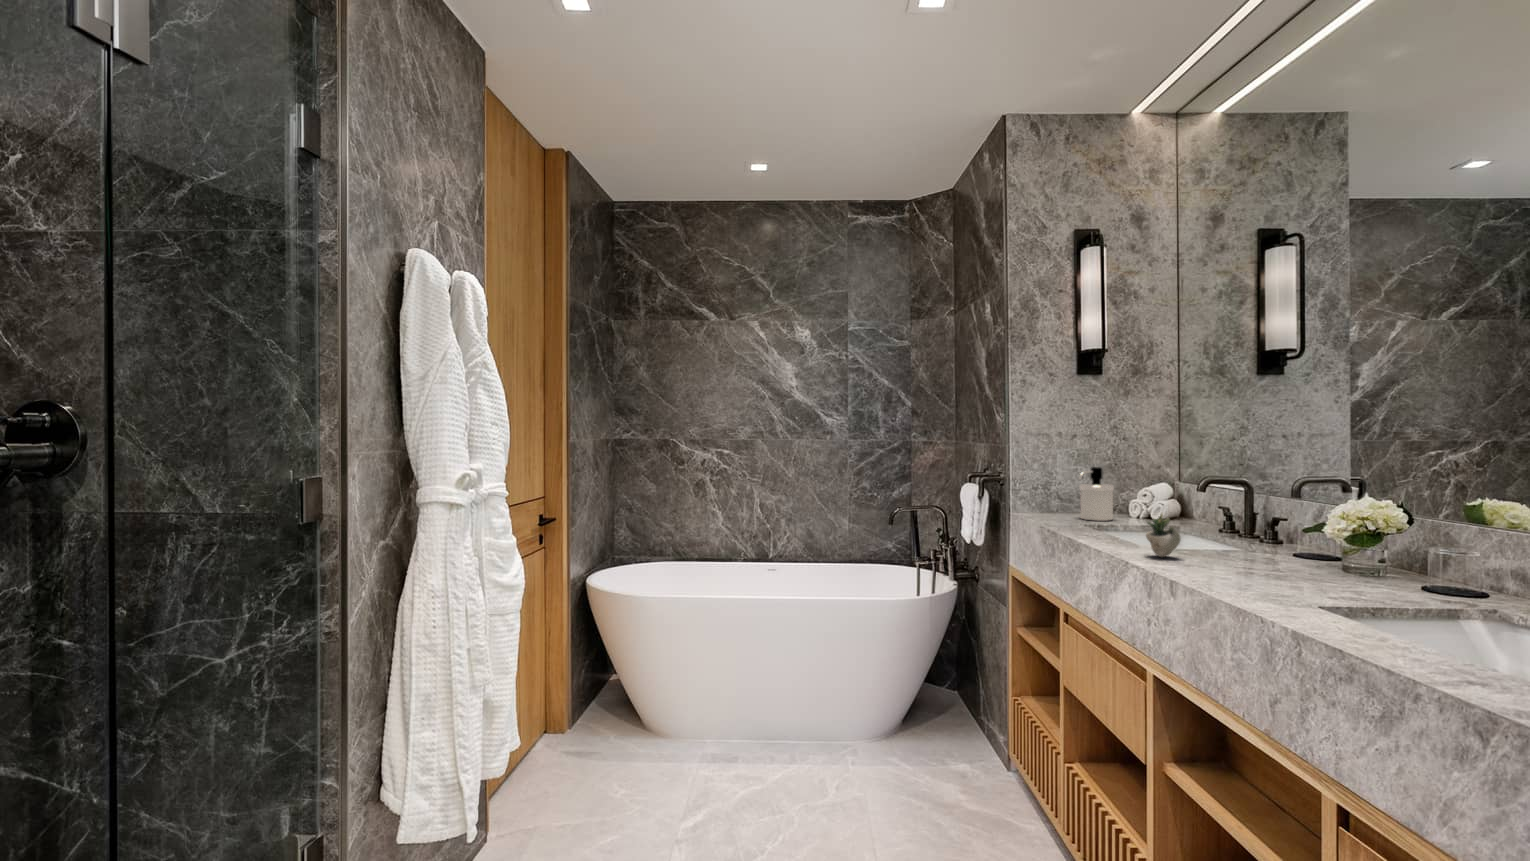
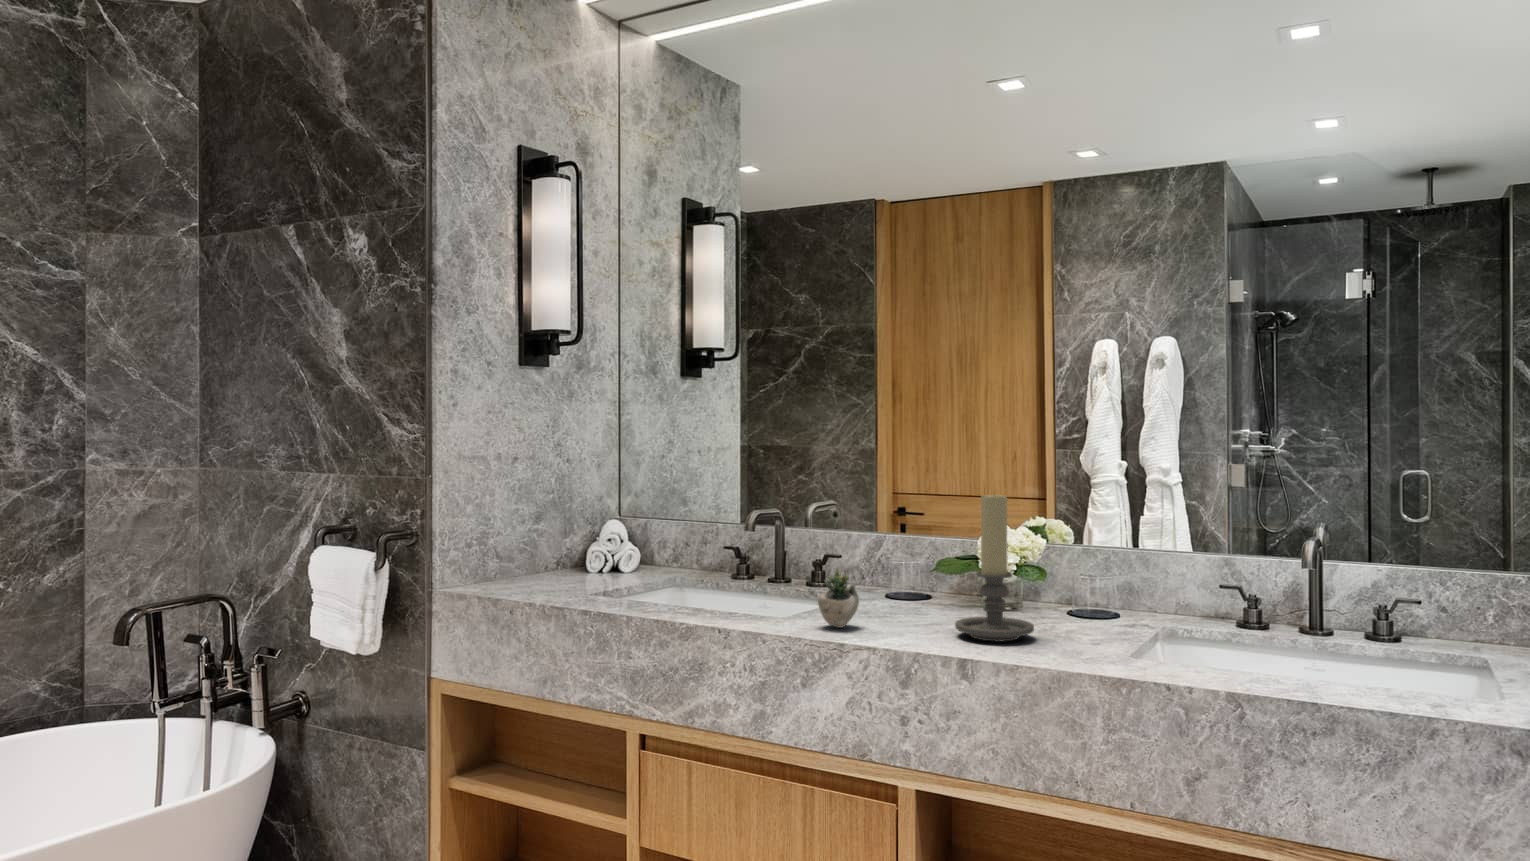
candle holder: none [1221,460,1299,584] -> present [955,494,1034,641]
soap dispenser: present [1079,467,1114,521] -> none [549,506,597,587]

